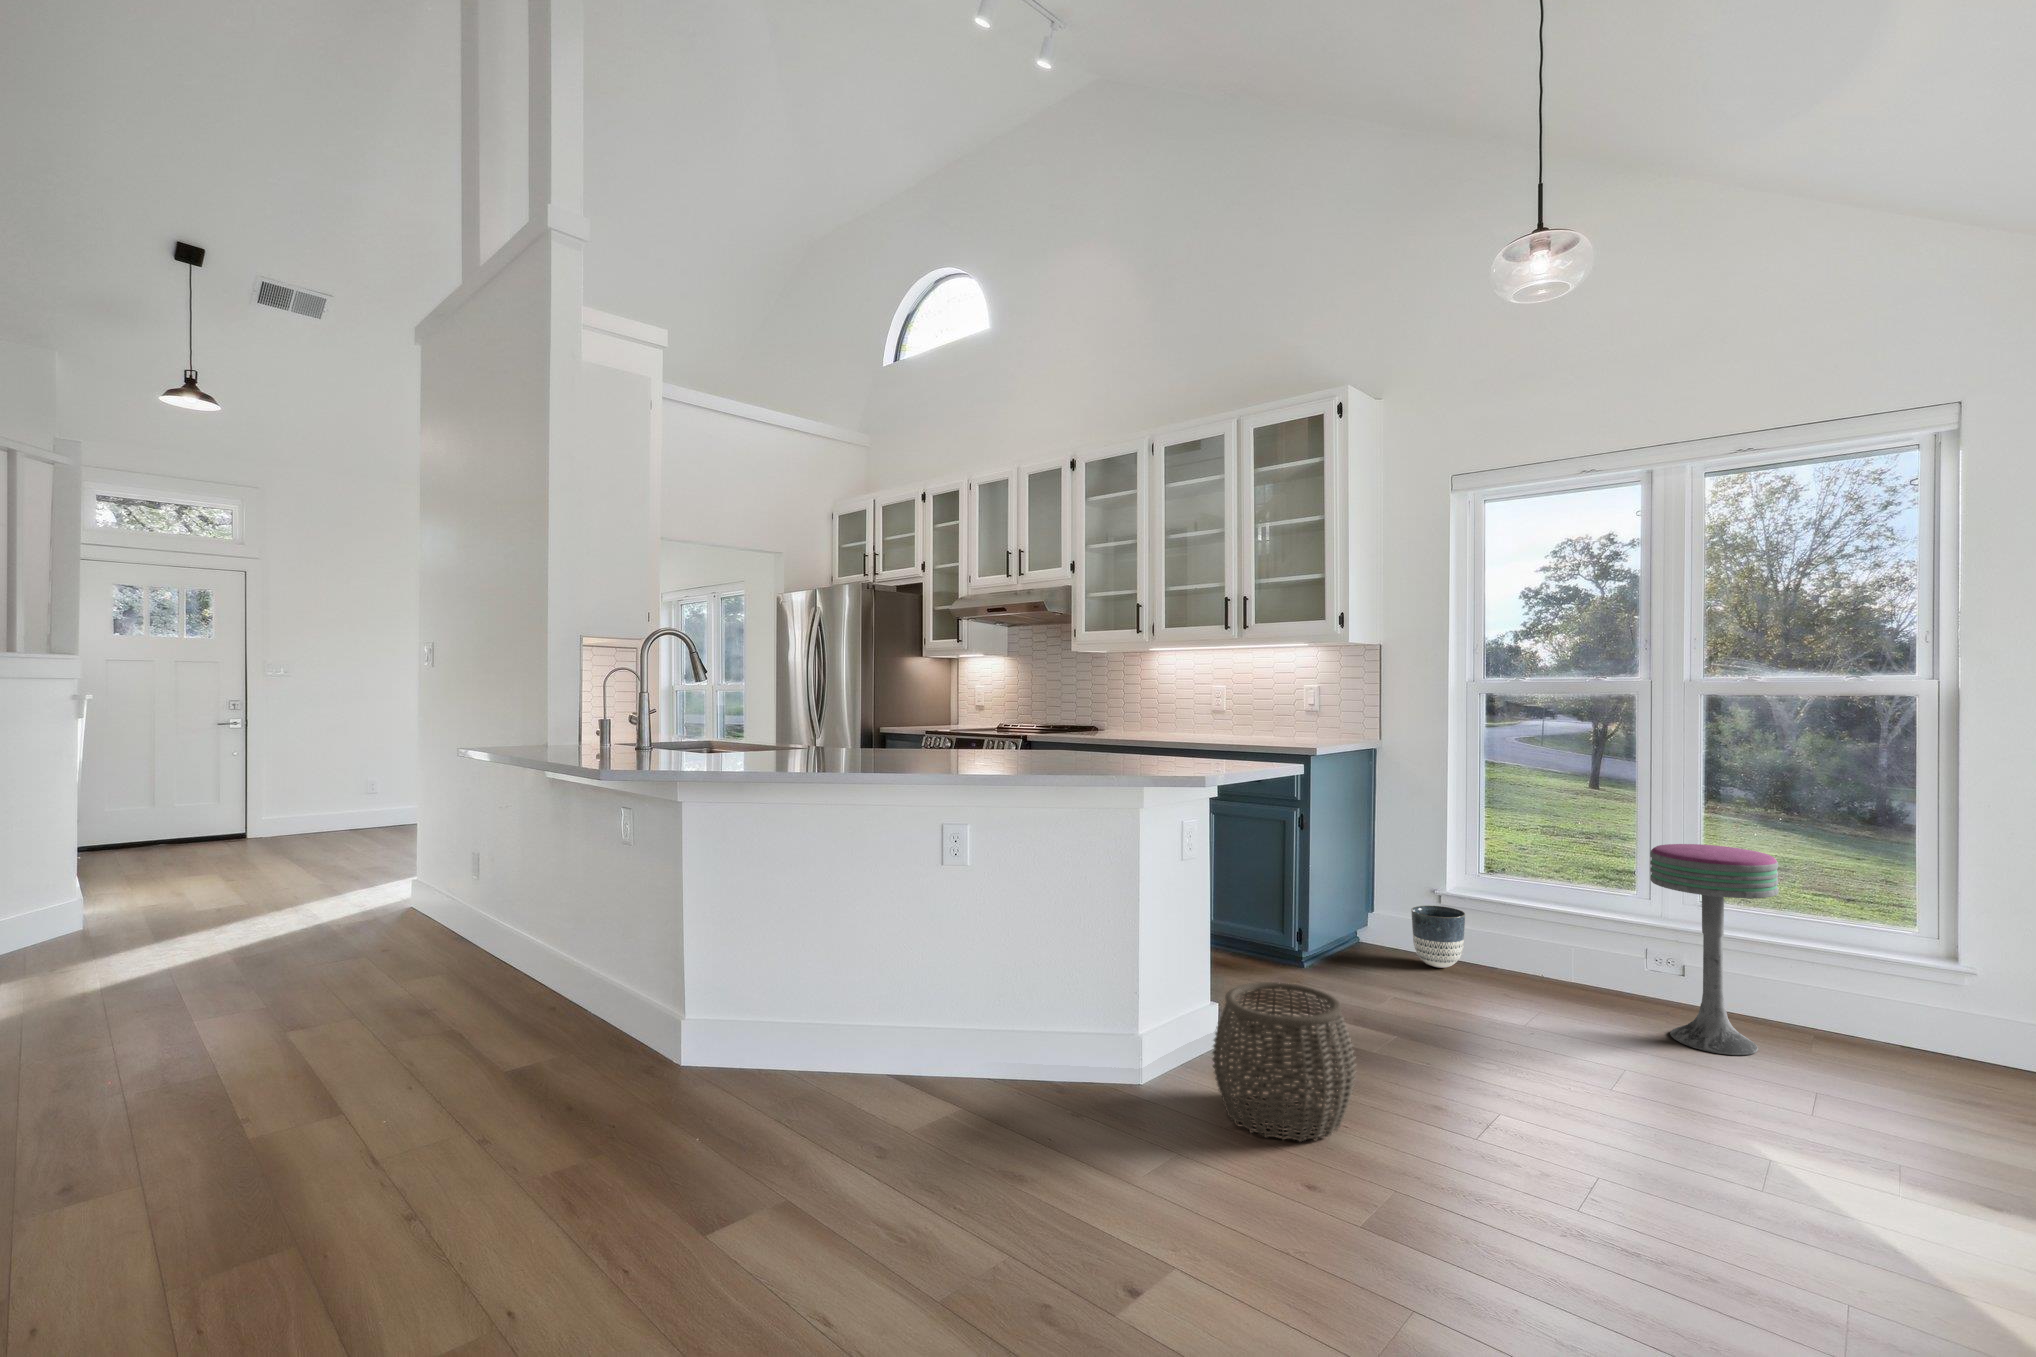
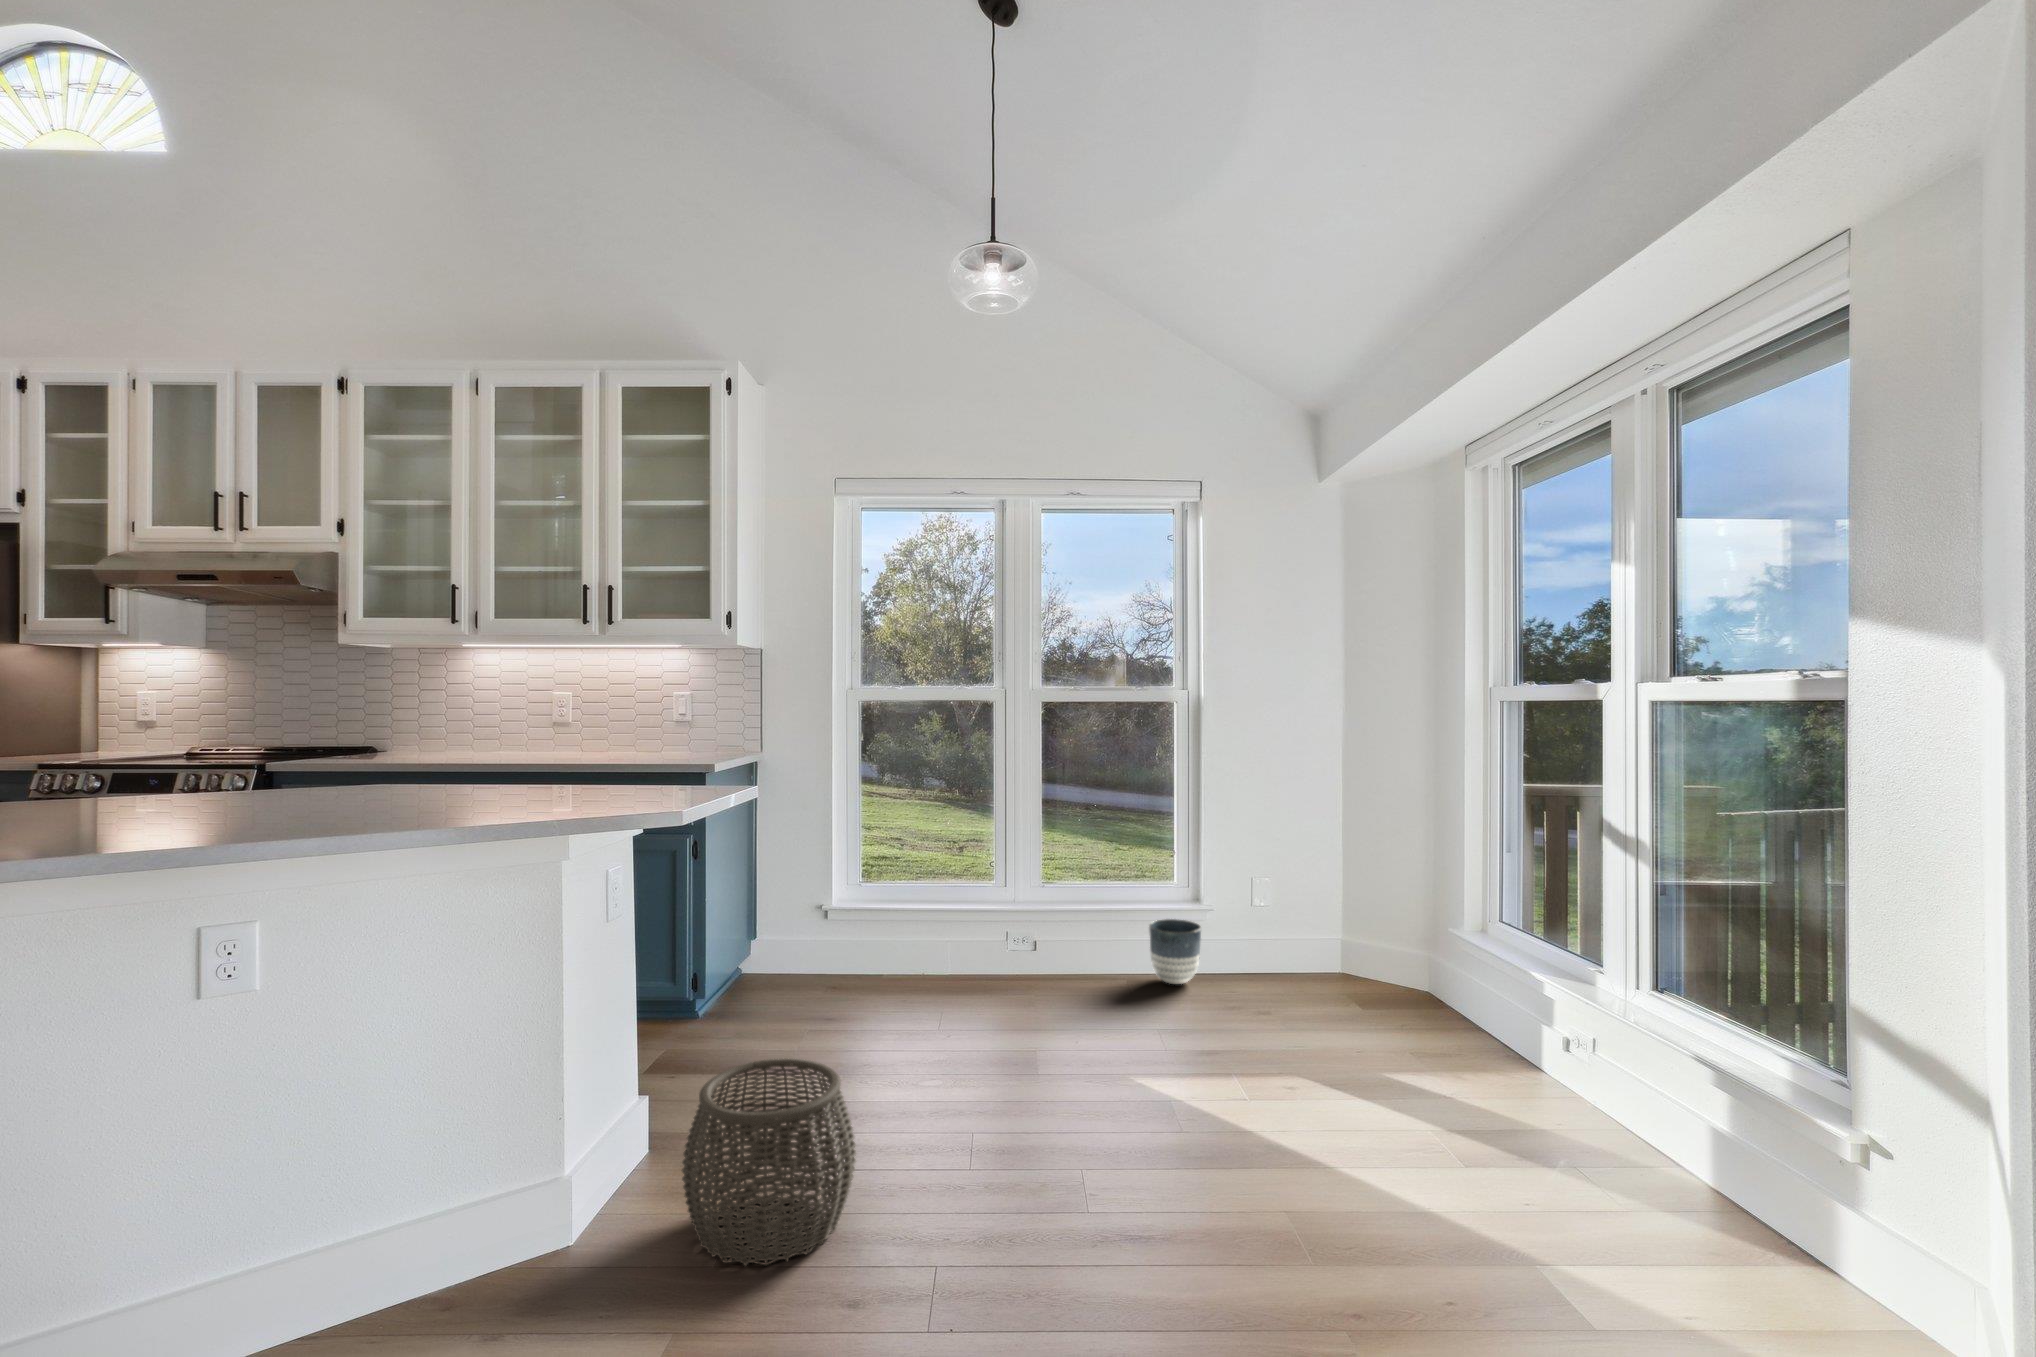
bar stool: present [1650,844,1779,1055] -> none [1029,831,1120,1014]
planter: present [1411,906,1465,968] -> present [1149,919,1201,984]

